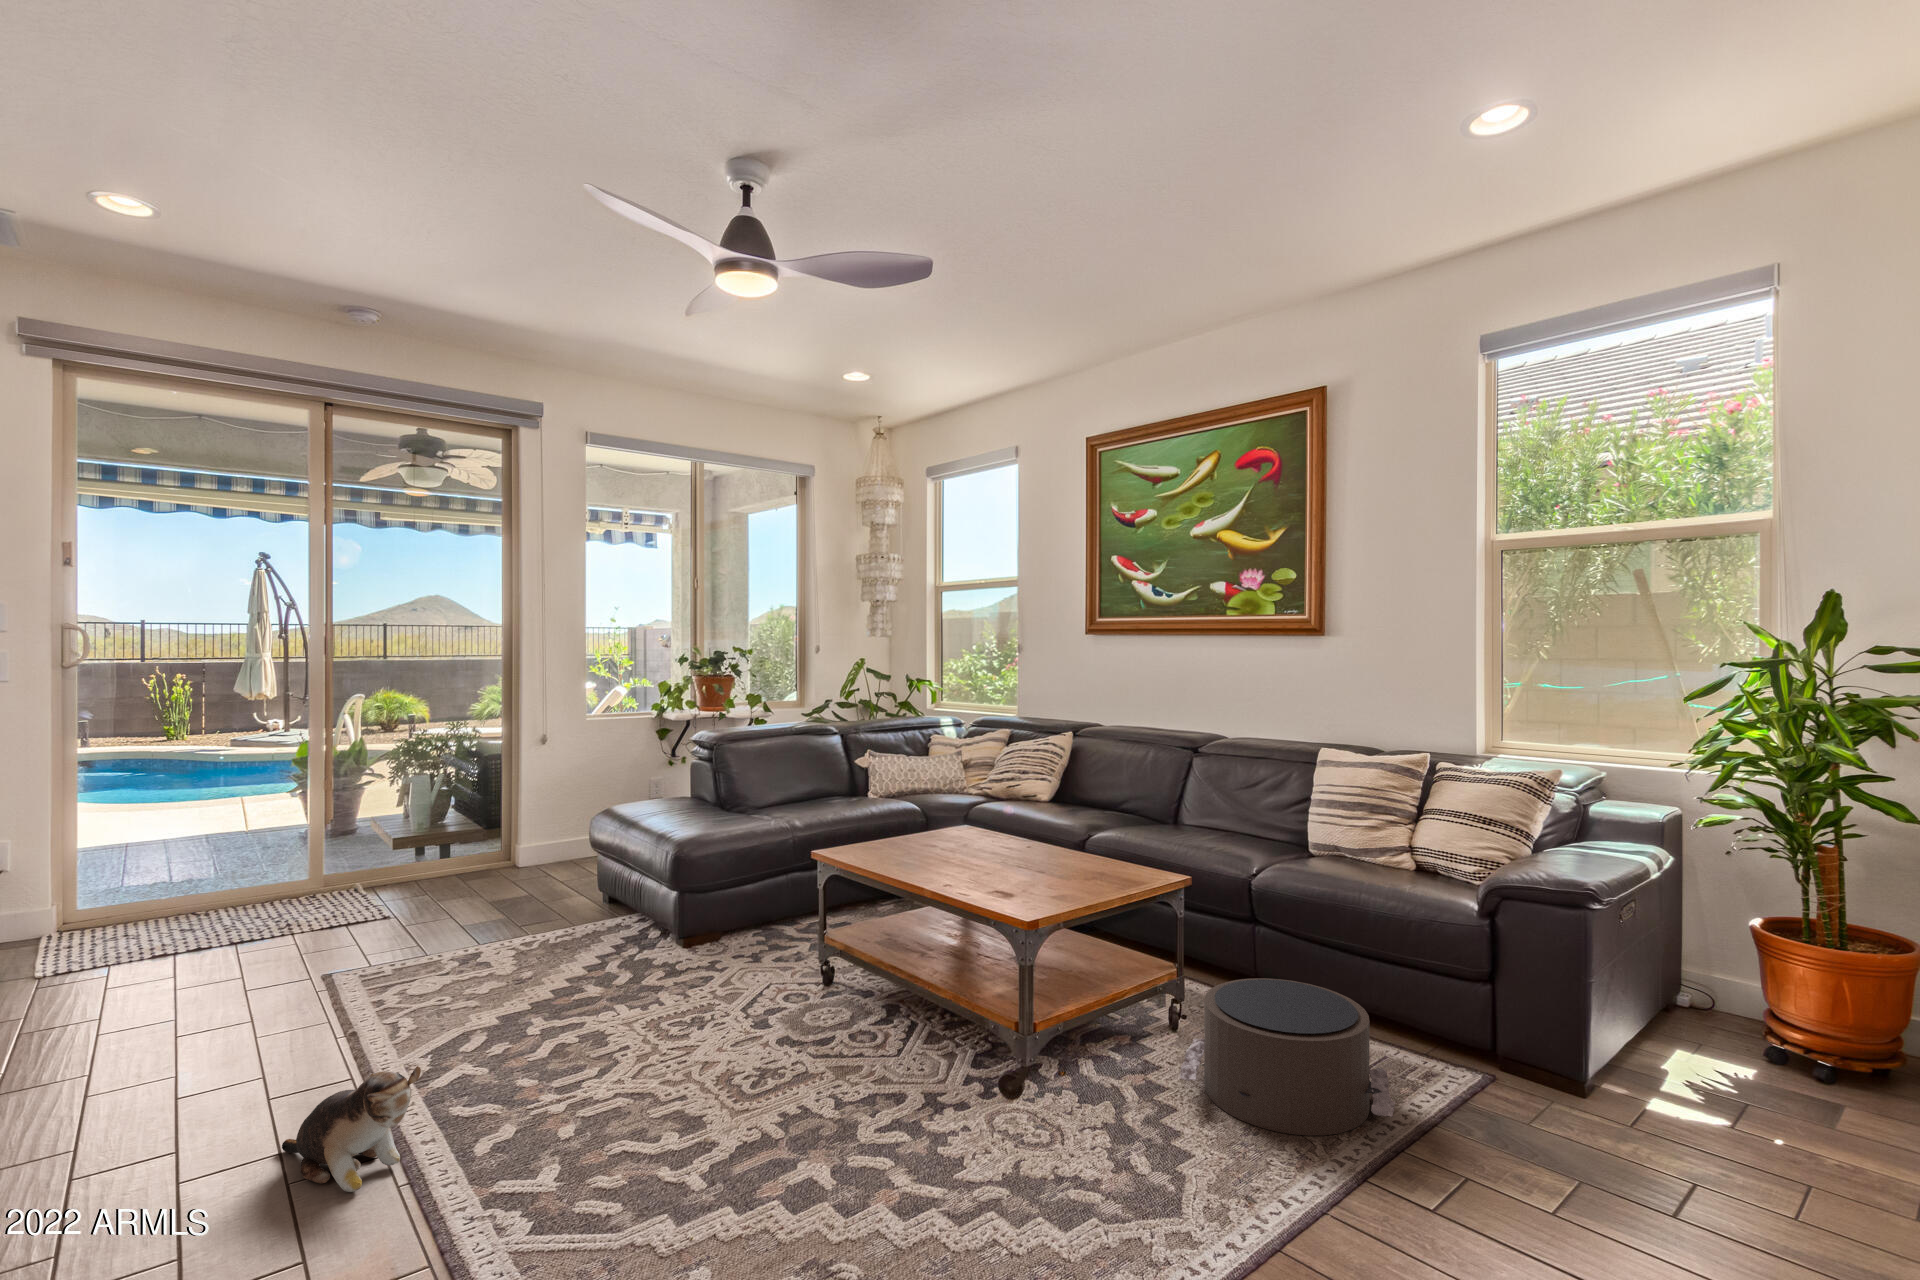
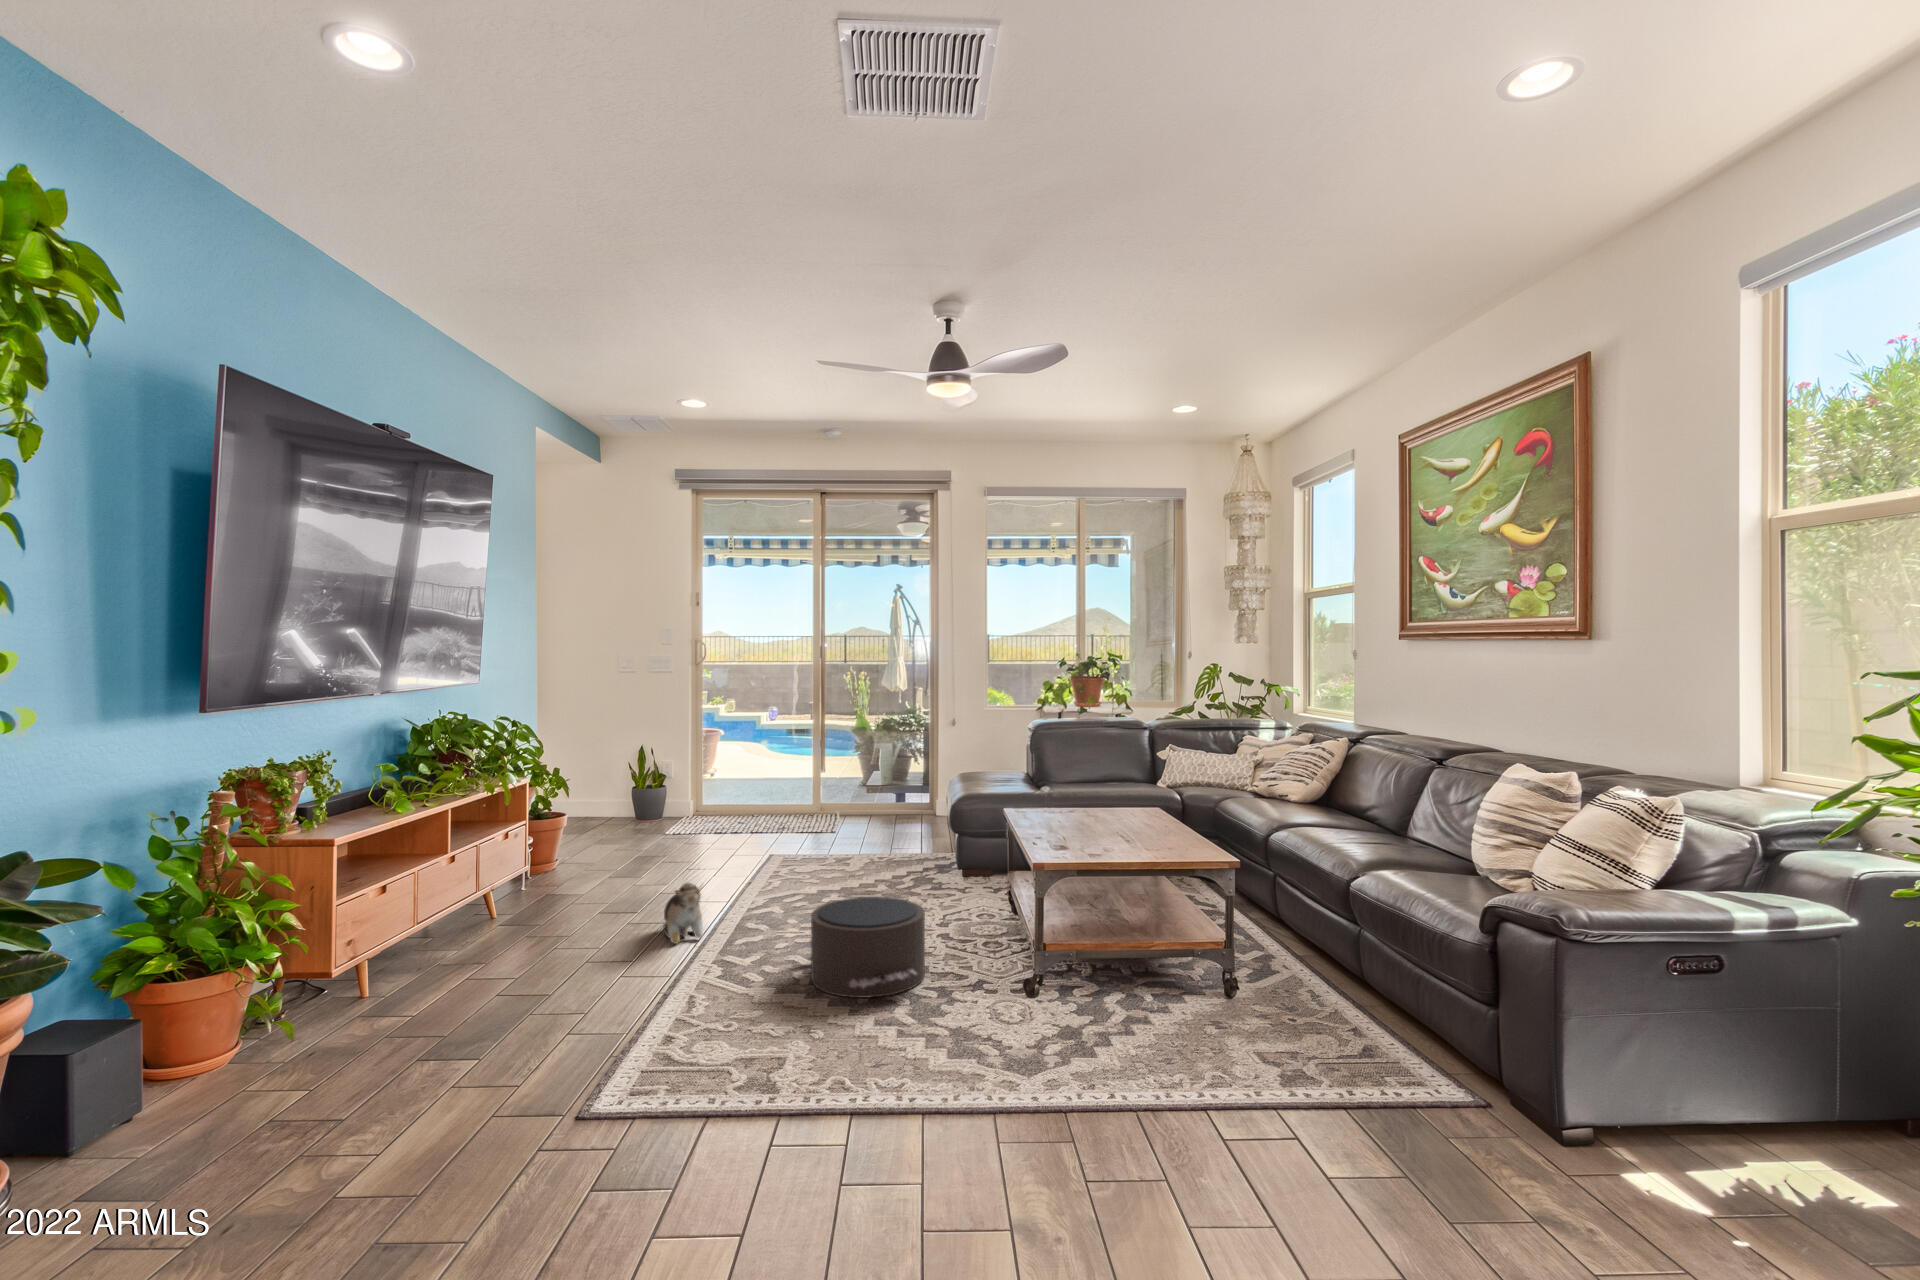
pouf: present [1180,978,1395,1136] -> present [803,897,925,998]

